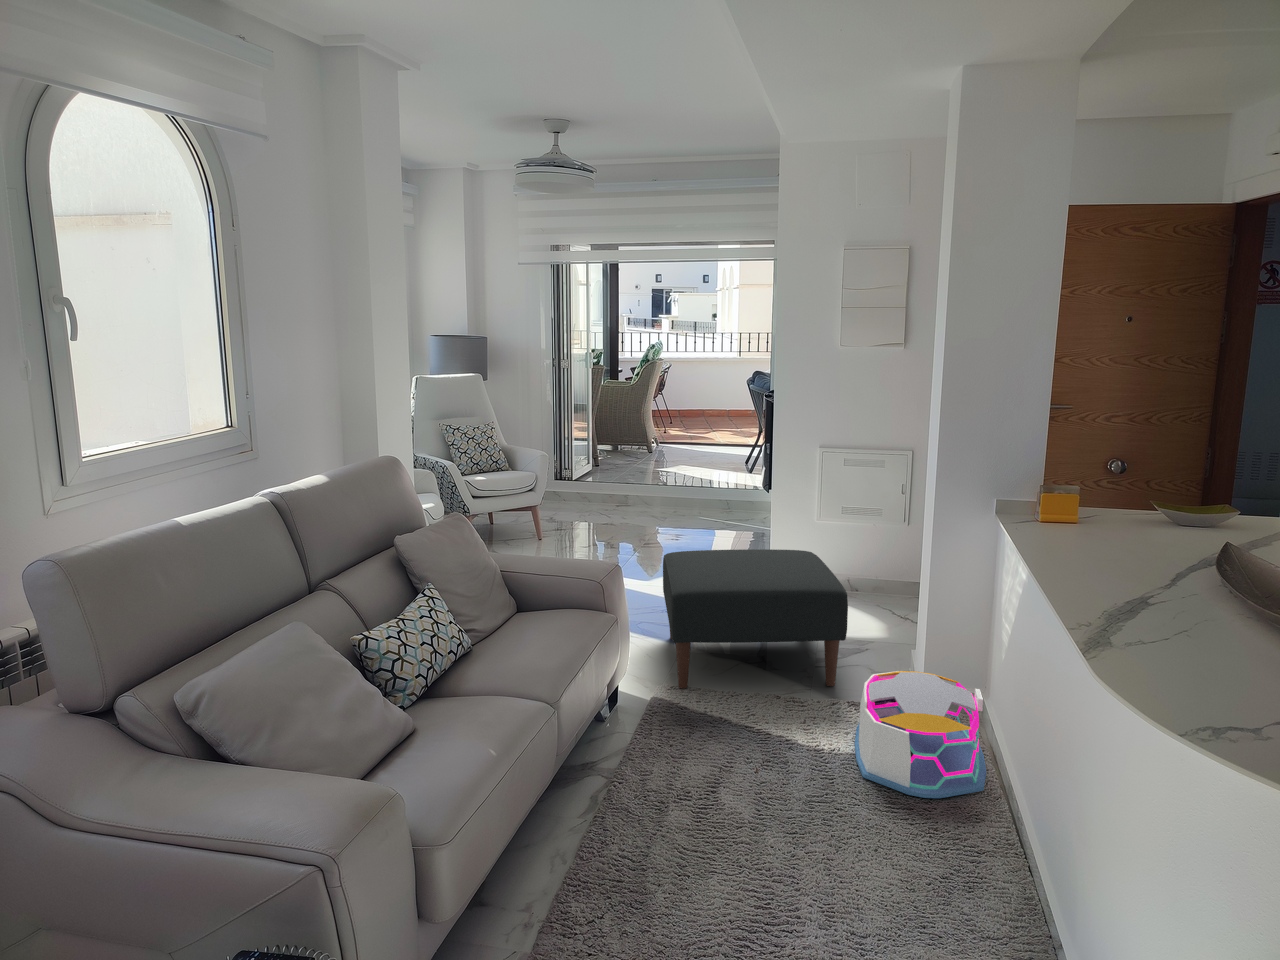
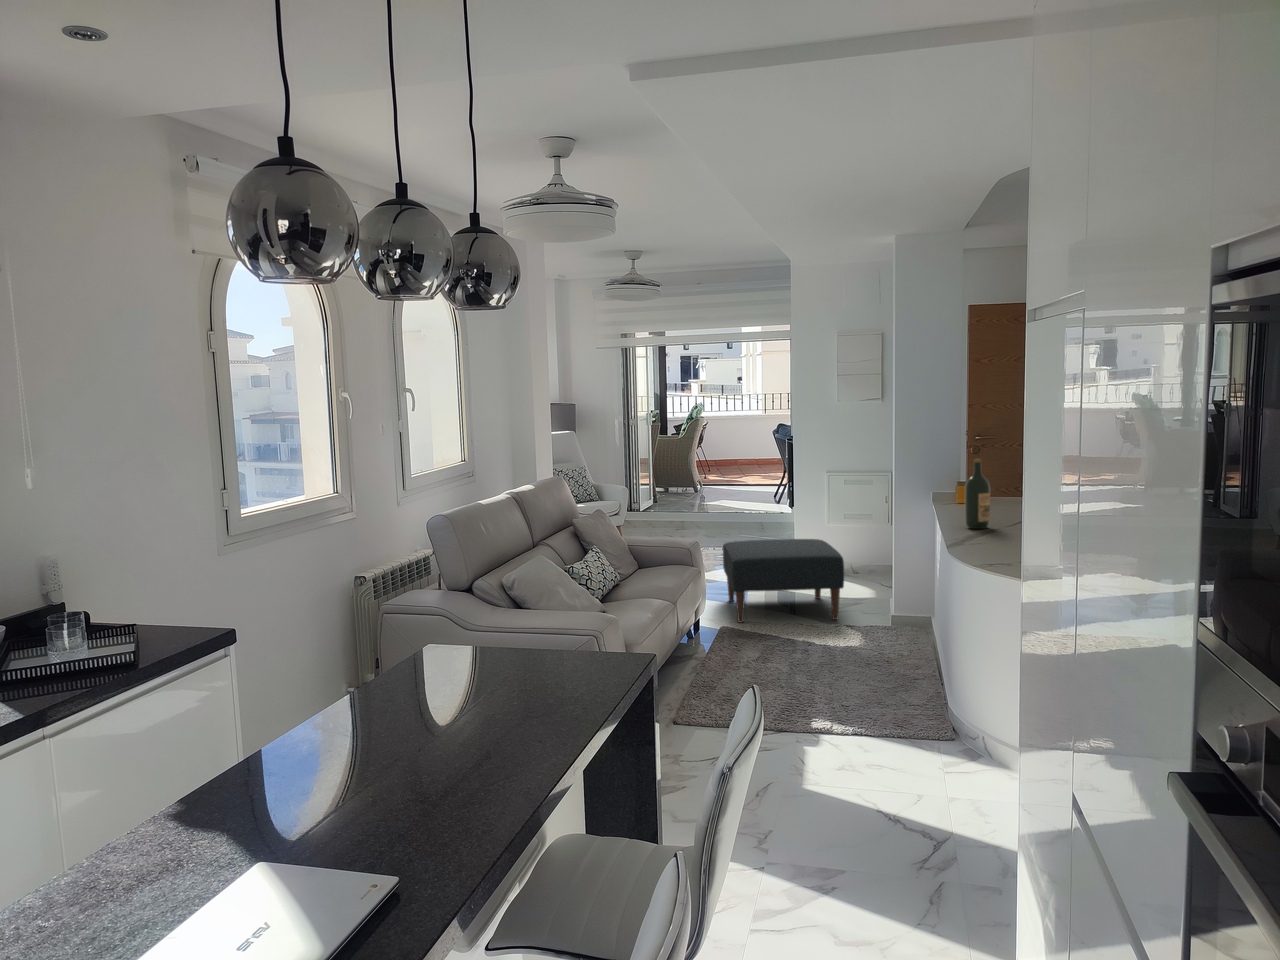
wine bottle: none [1109,466,1167,606] -> present [965,459,990,529]
storage bin: present [855,671,986,798] -> none [849,600,926,661]

